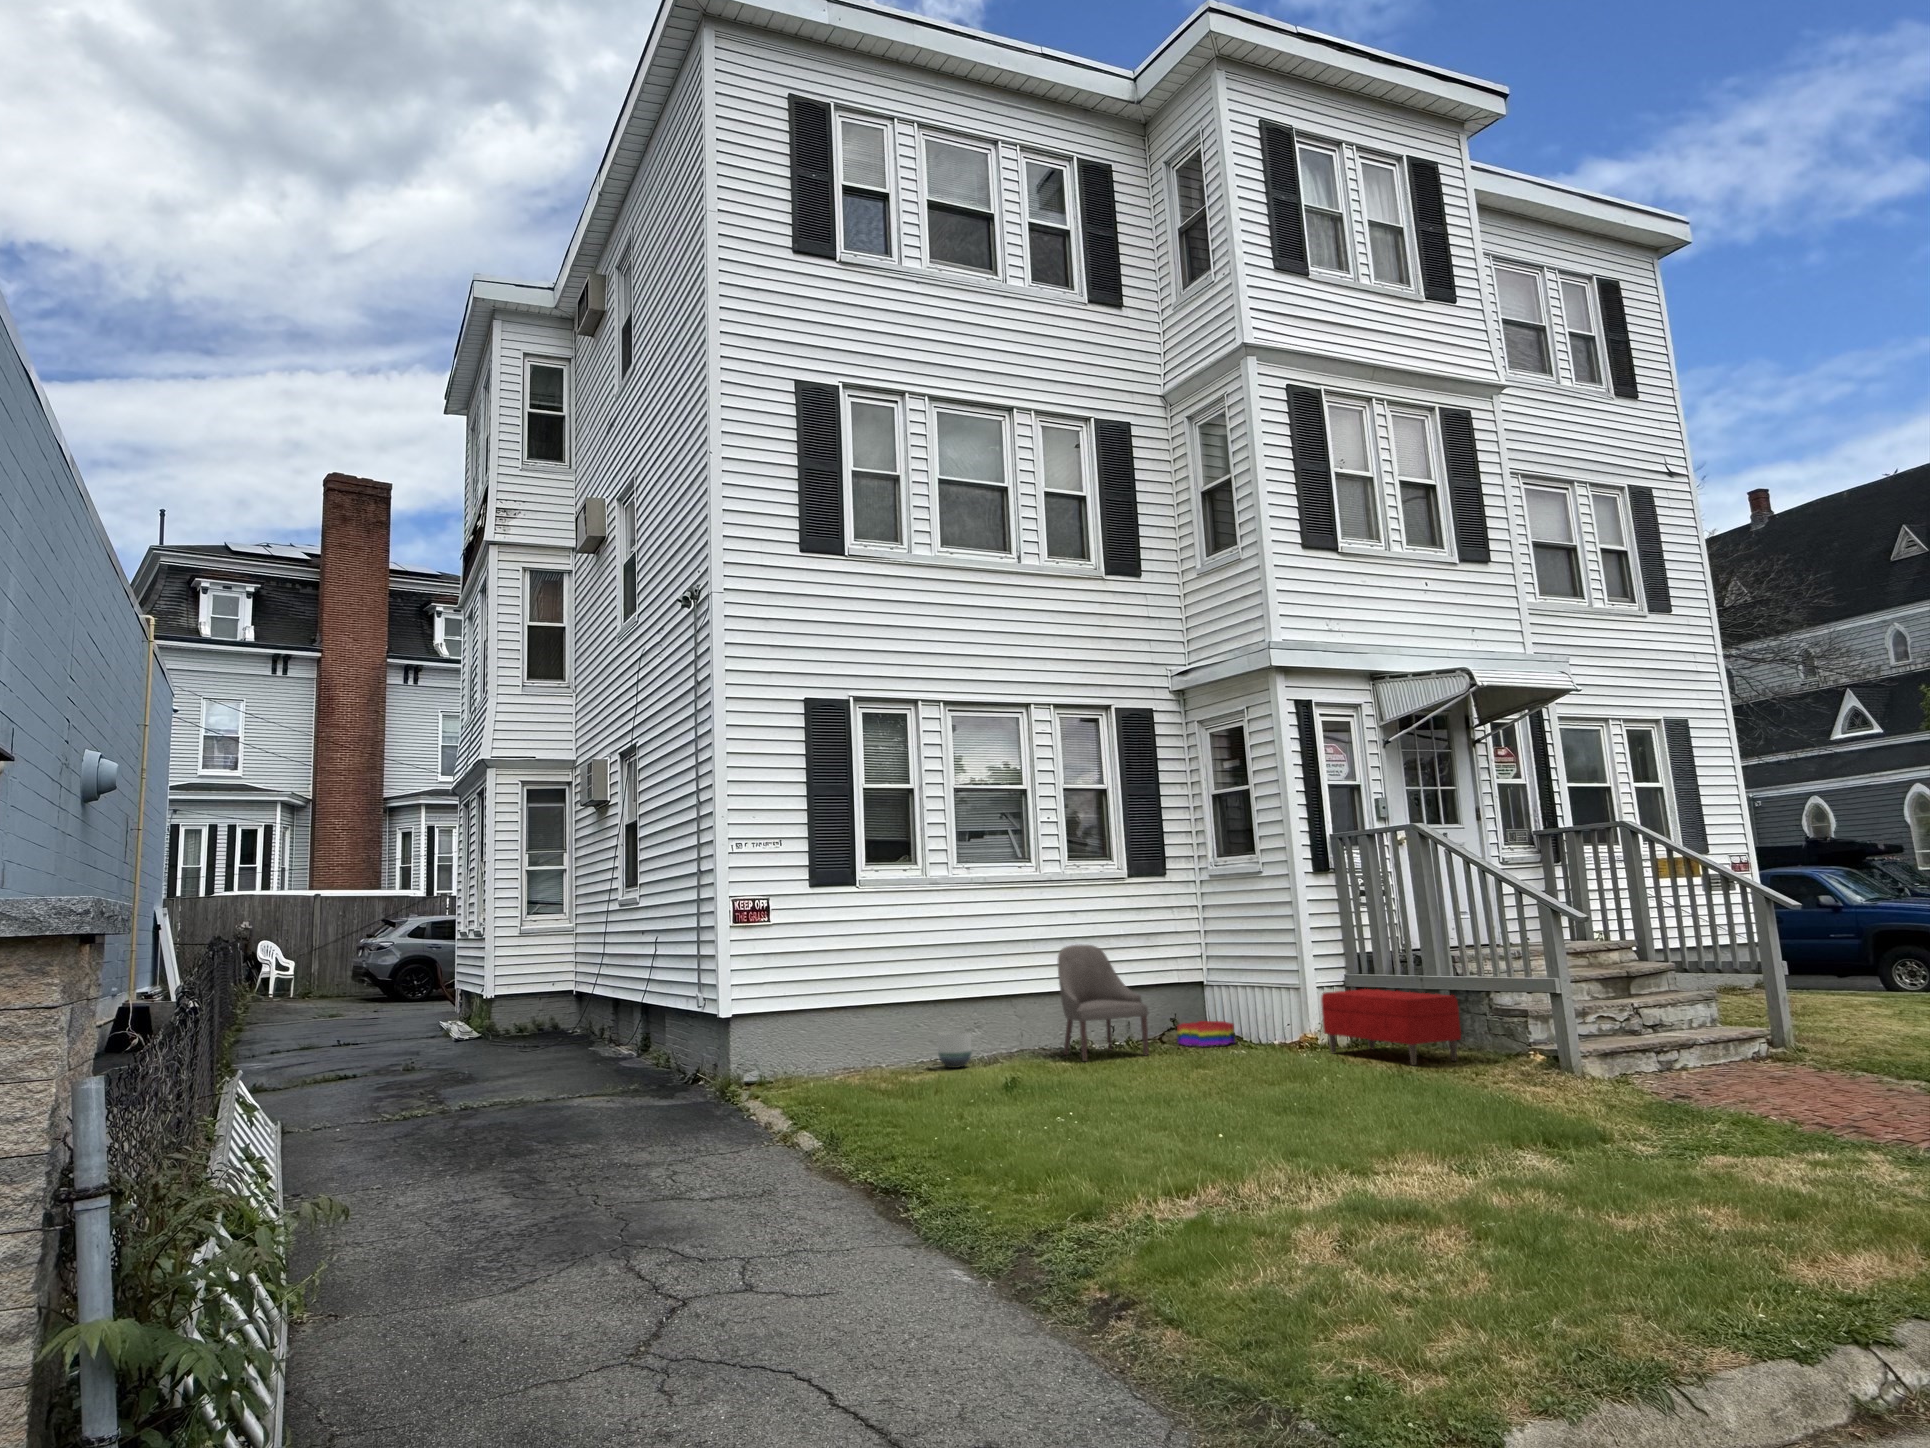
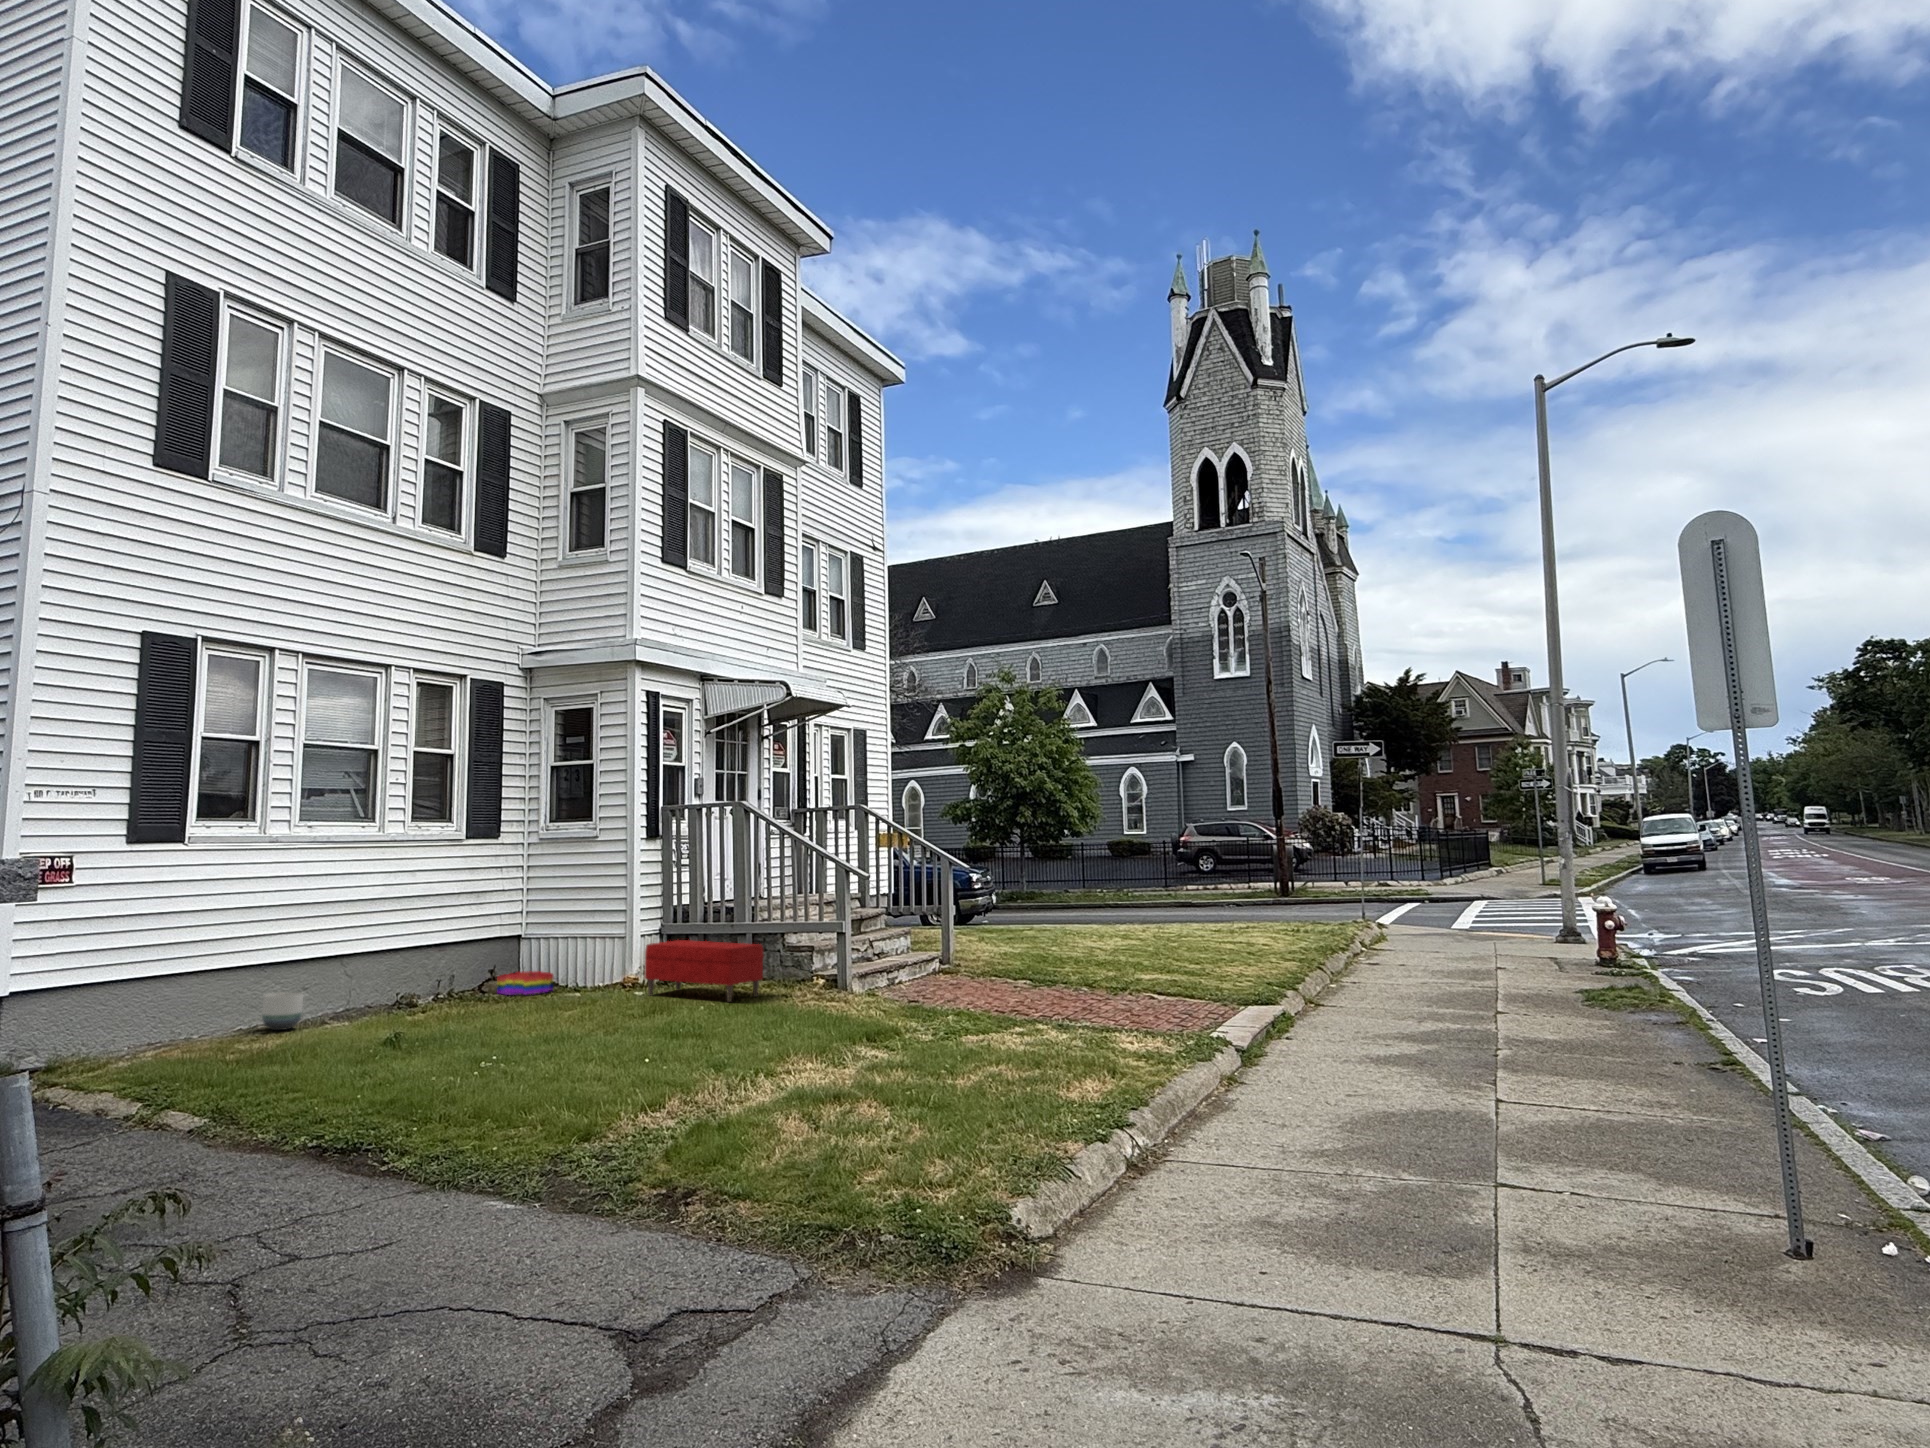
chair: present [1058,945,1149,1061] -> none [391,903,486,1015]

